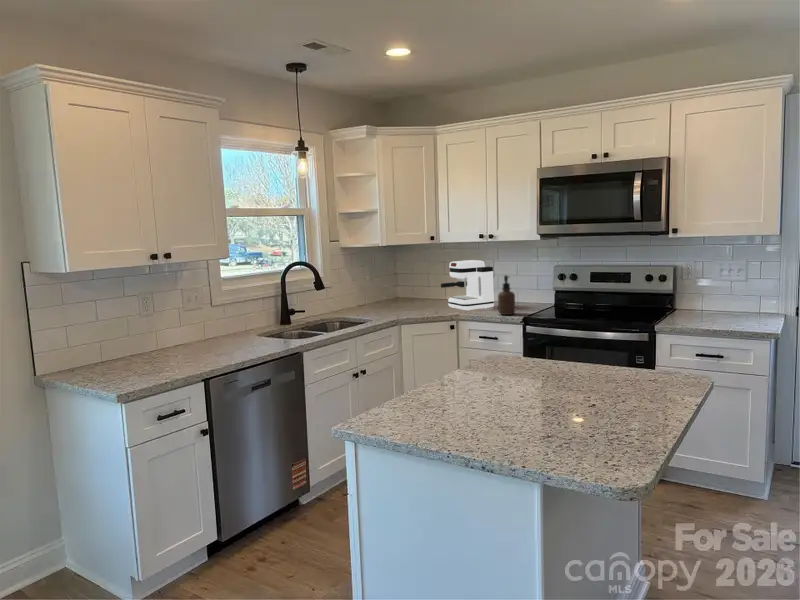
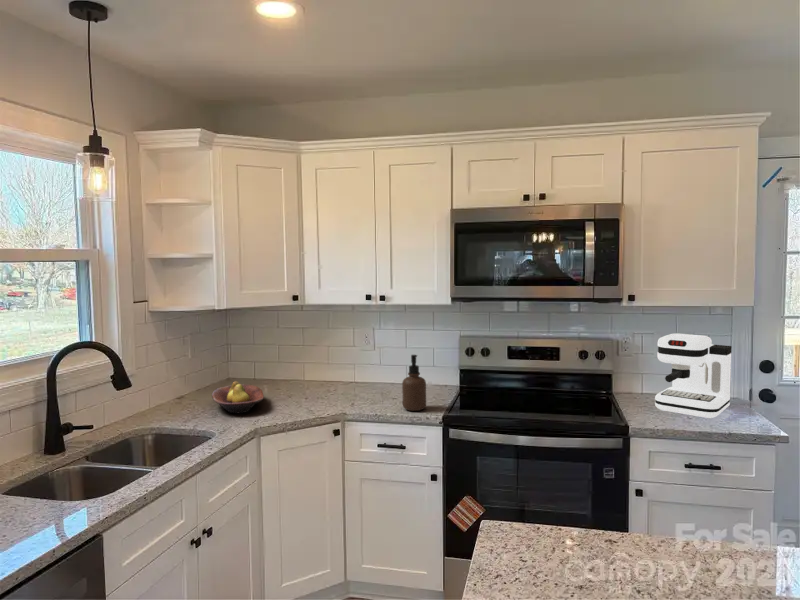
coffee maker: present [441,260,494,311] -> present [655,334,732,419]
fruit bowl: none [375,294,408,313] -> present [212,381,264,413]

